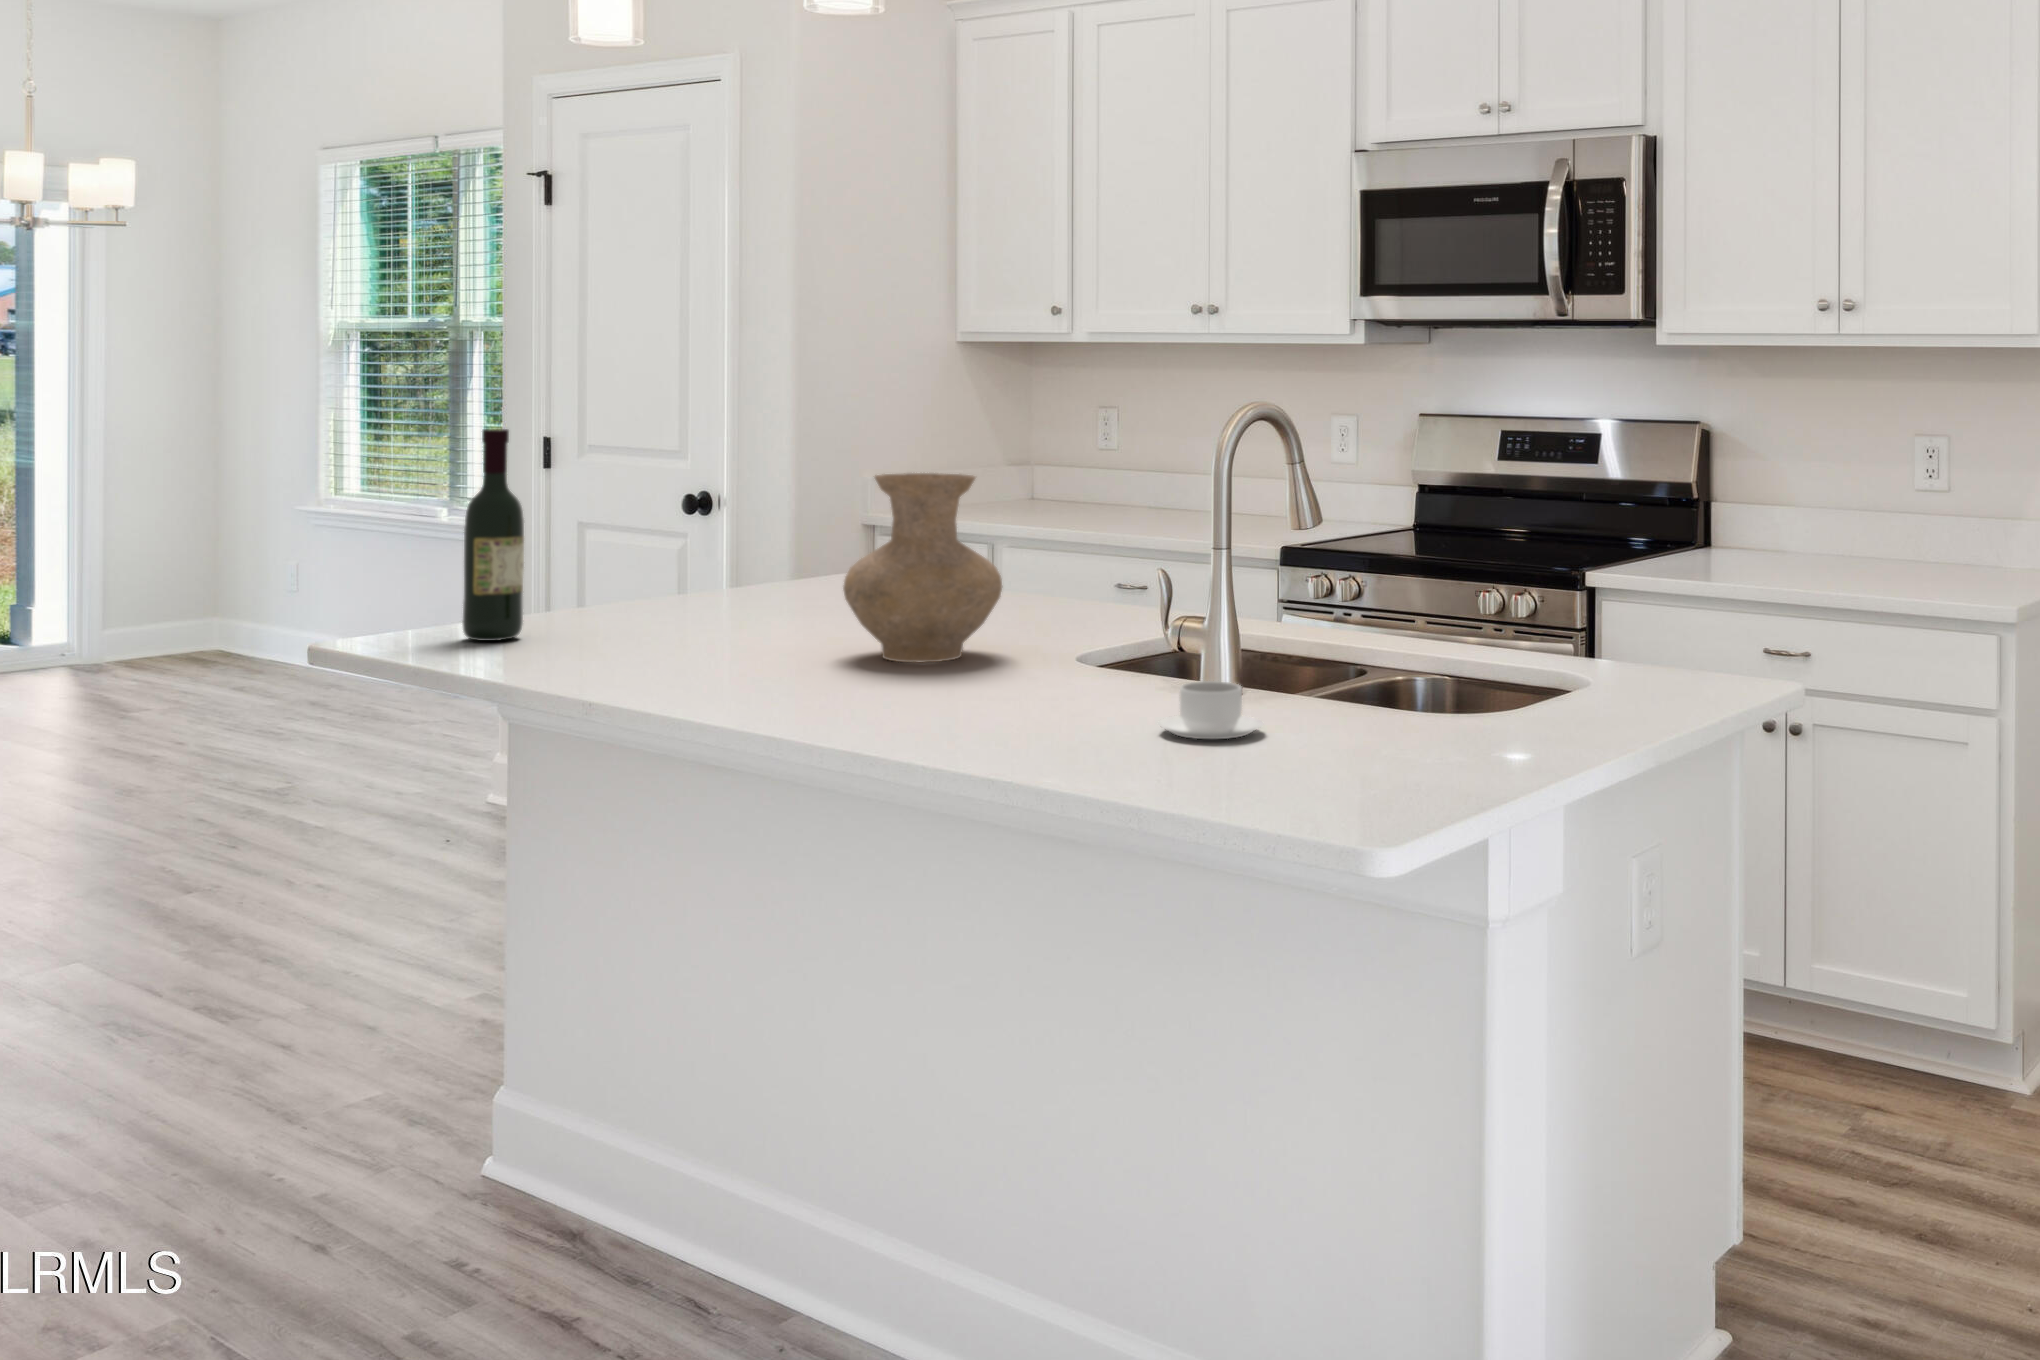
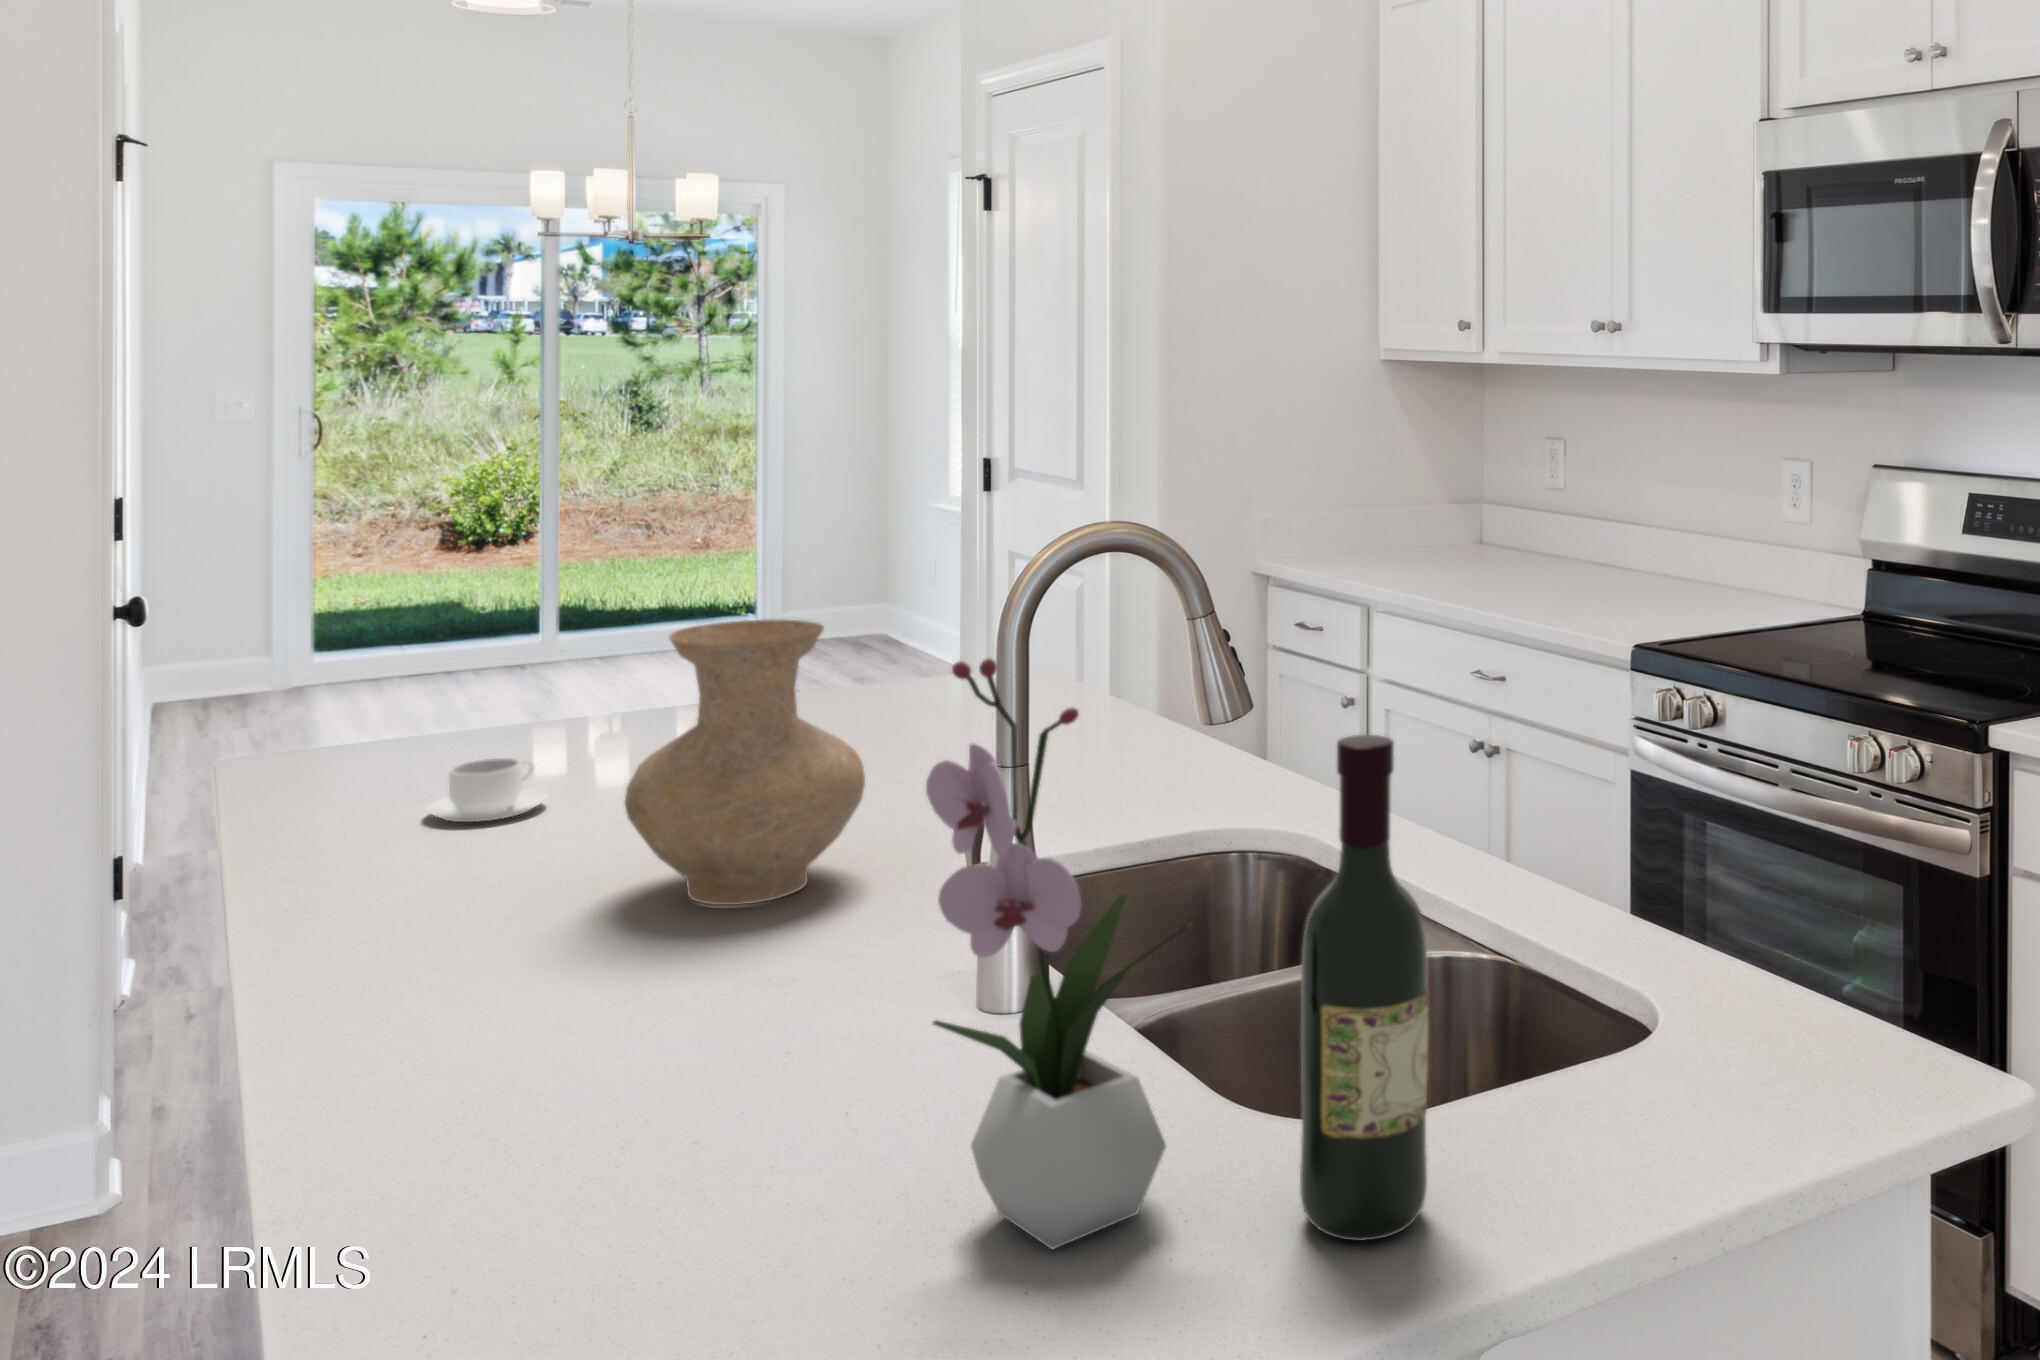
flower arrangement: none [1350,426,1465,734] -> present [926,659,1191,1249]
wine bottle: present [463,428,524,641] -> present [1300,735,1428,1241]
coffee cup: present [1159,681,1263,739] -> present [426,758,548,822]

